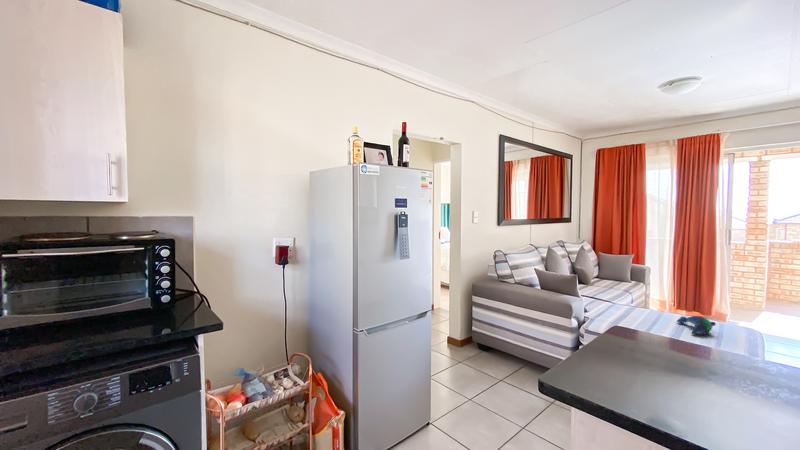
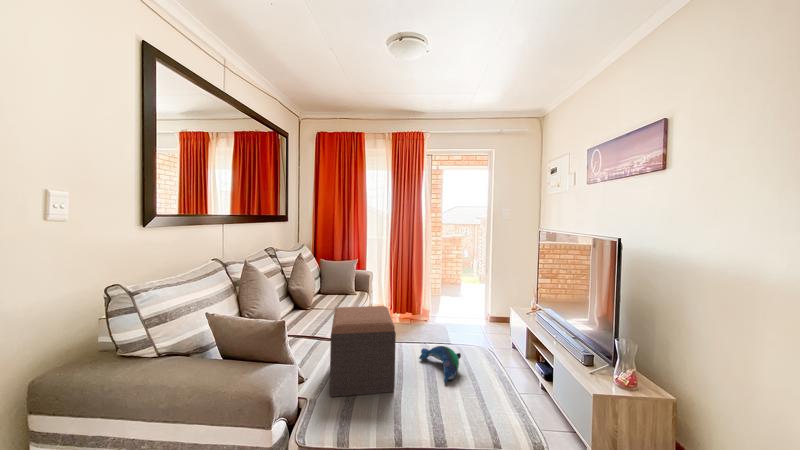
footstool: none [601,276,648,328] -> present [330,306,396,397]

